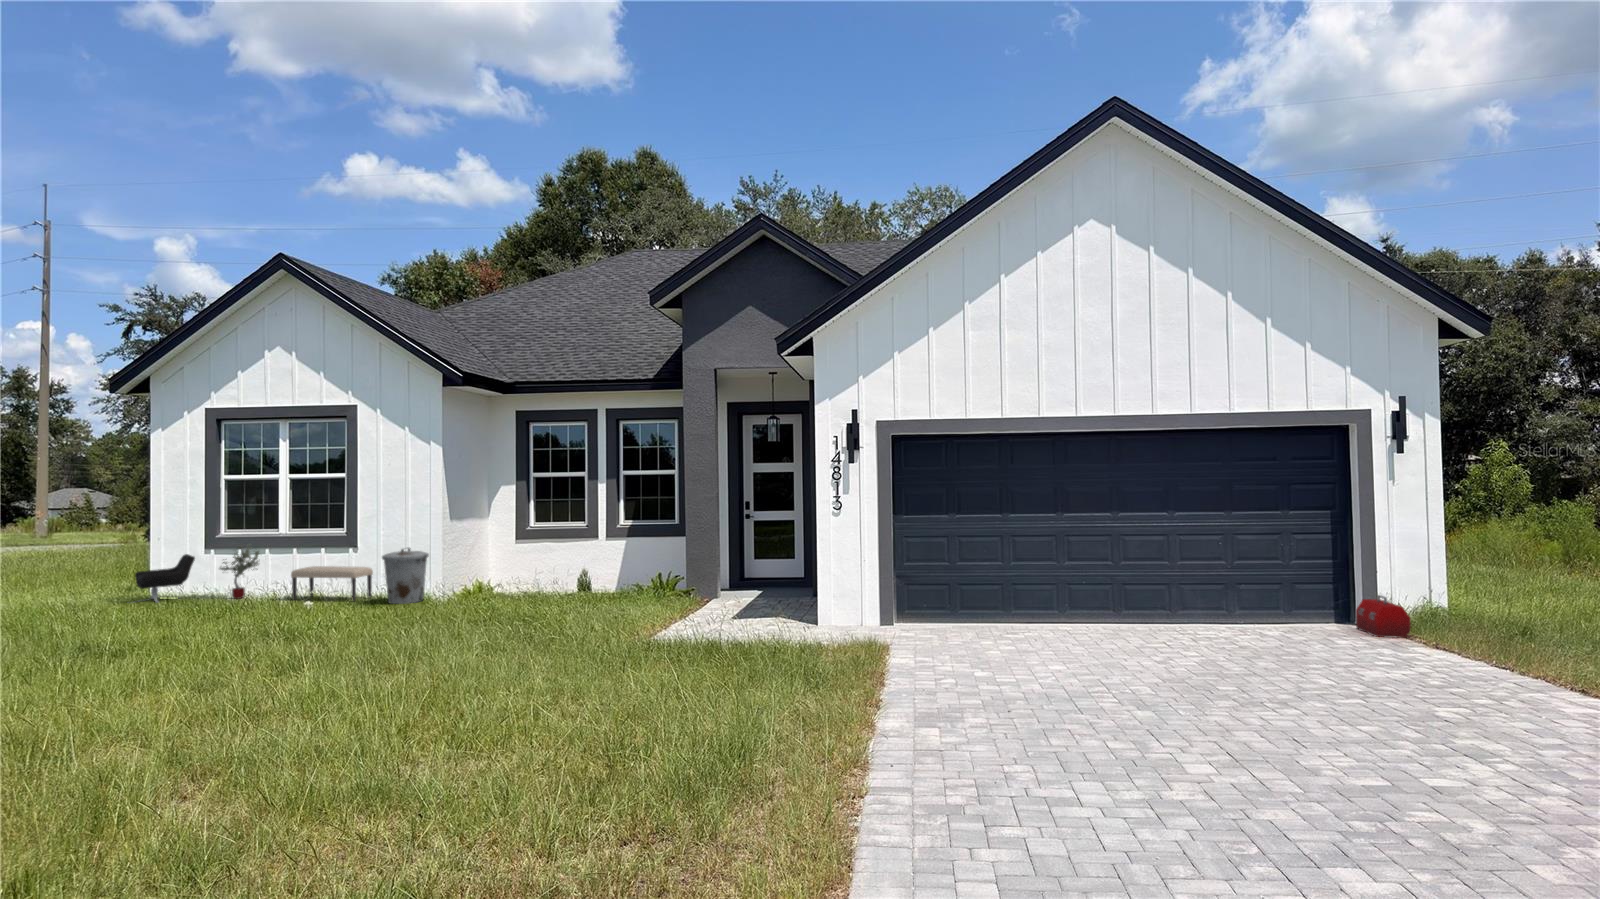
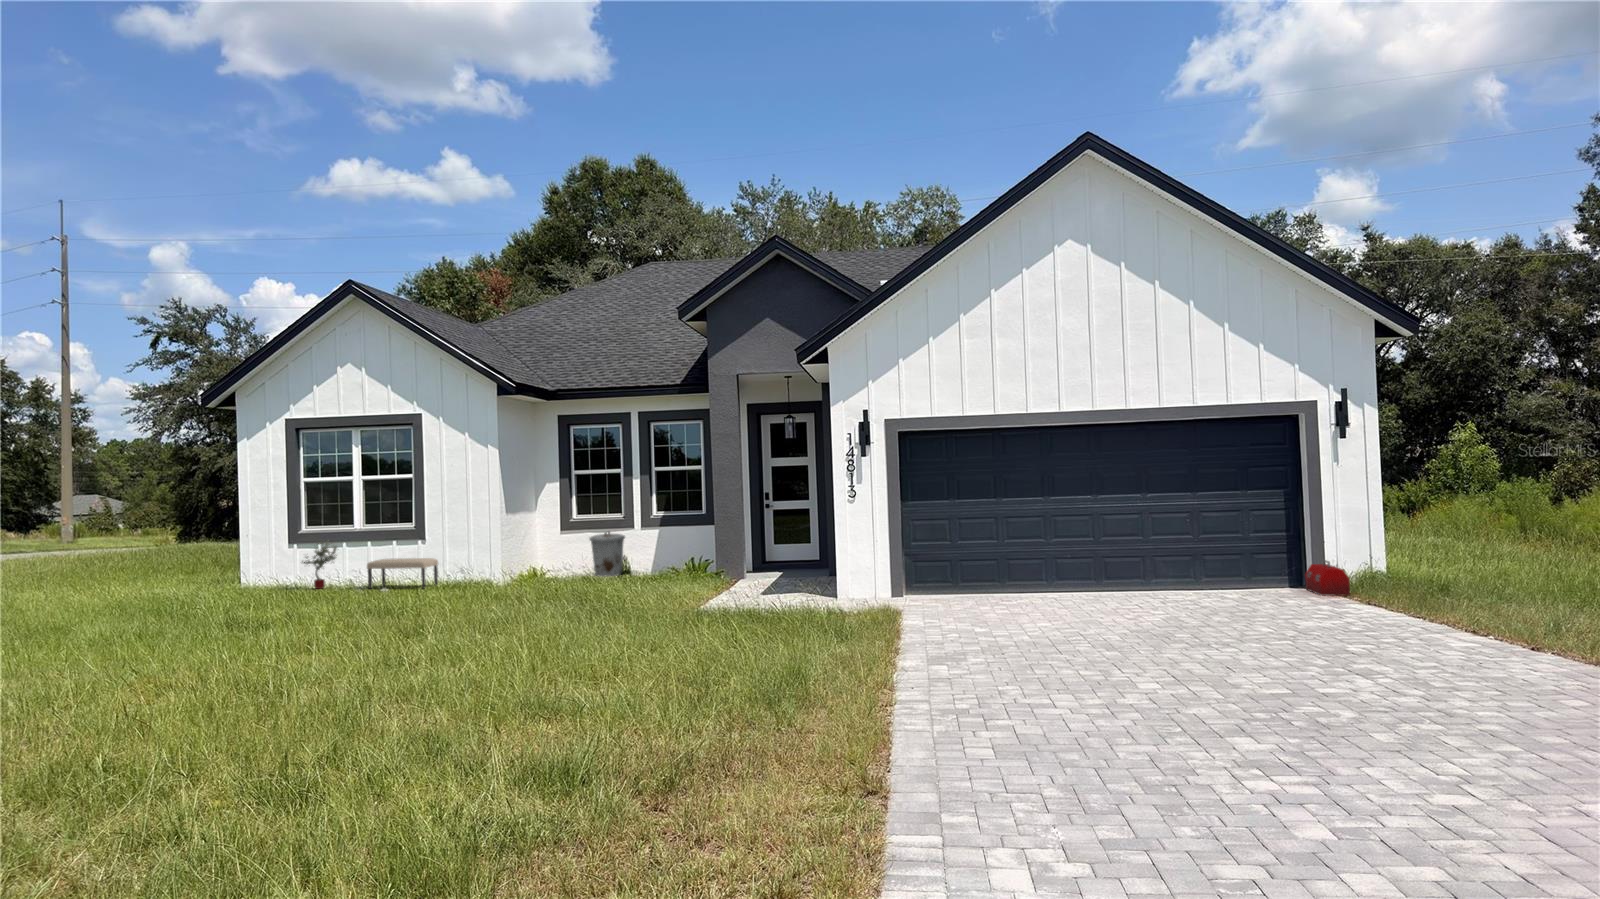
trash can: present [382,548,429,604] -> present [590,531,625,577]
lounge chair: present [135,554,195,602] -> none [223,550,280,595]

